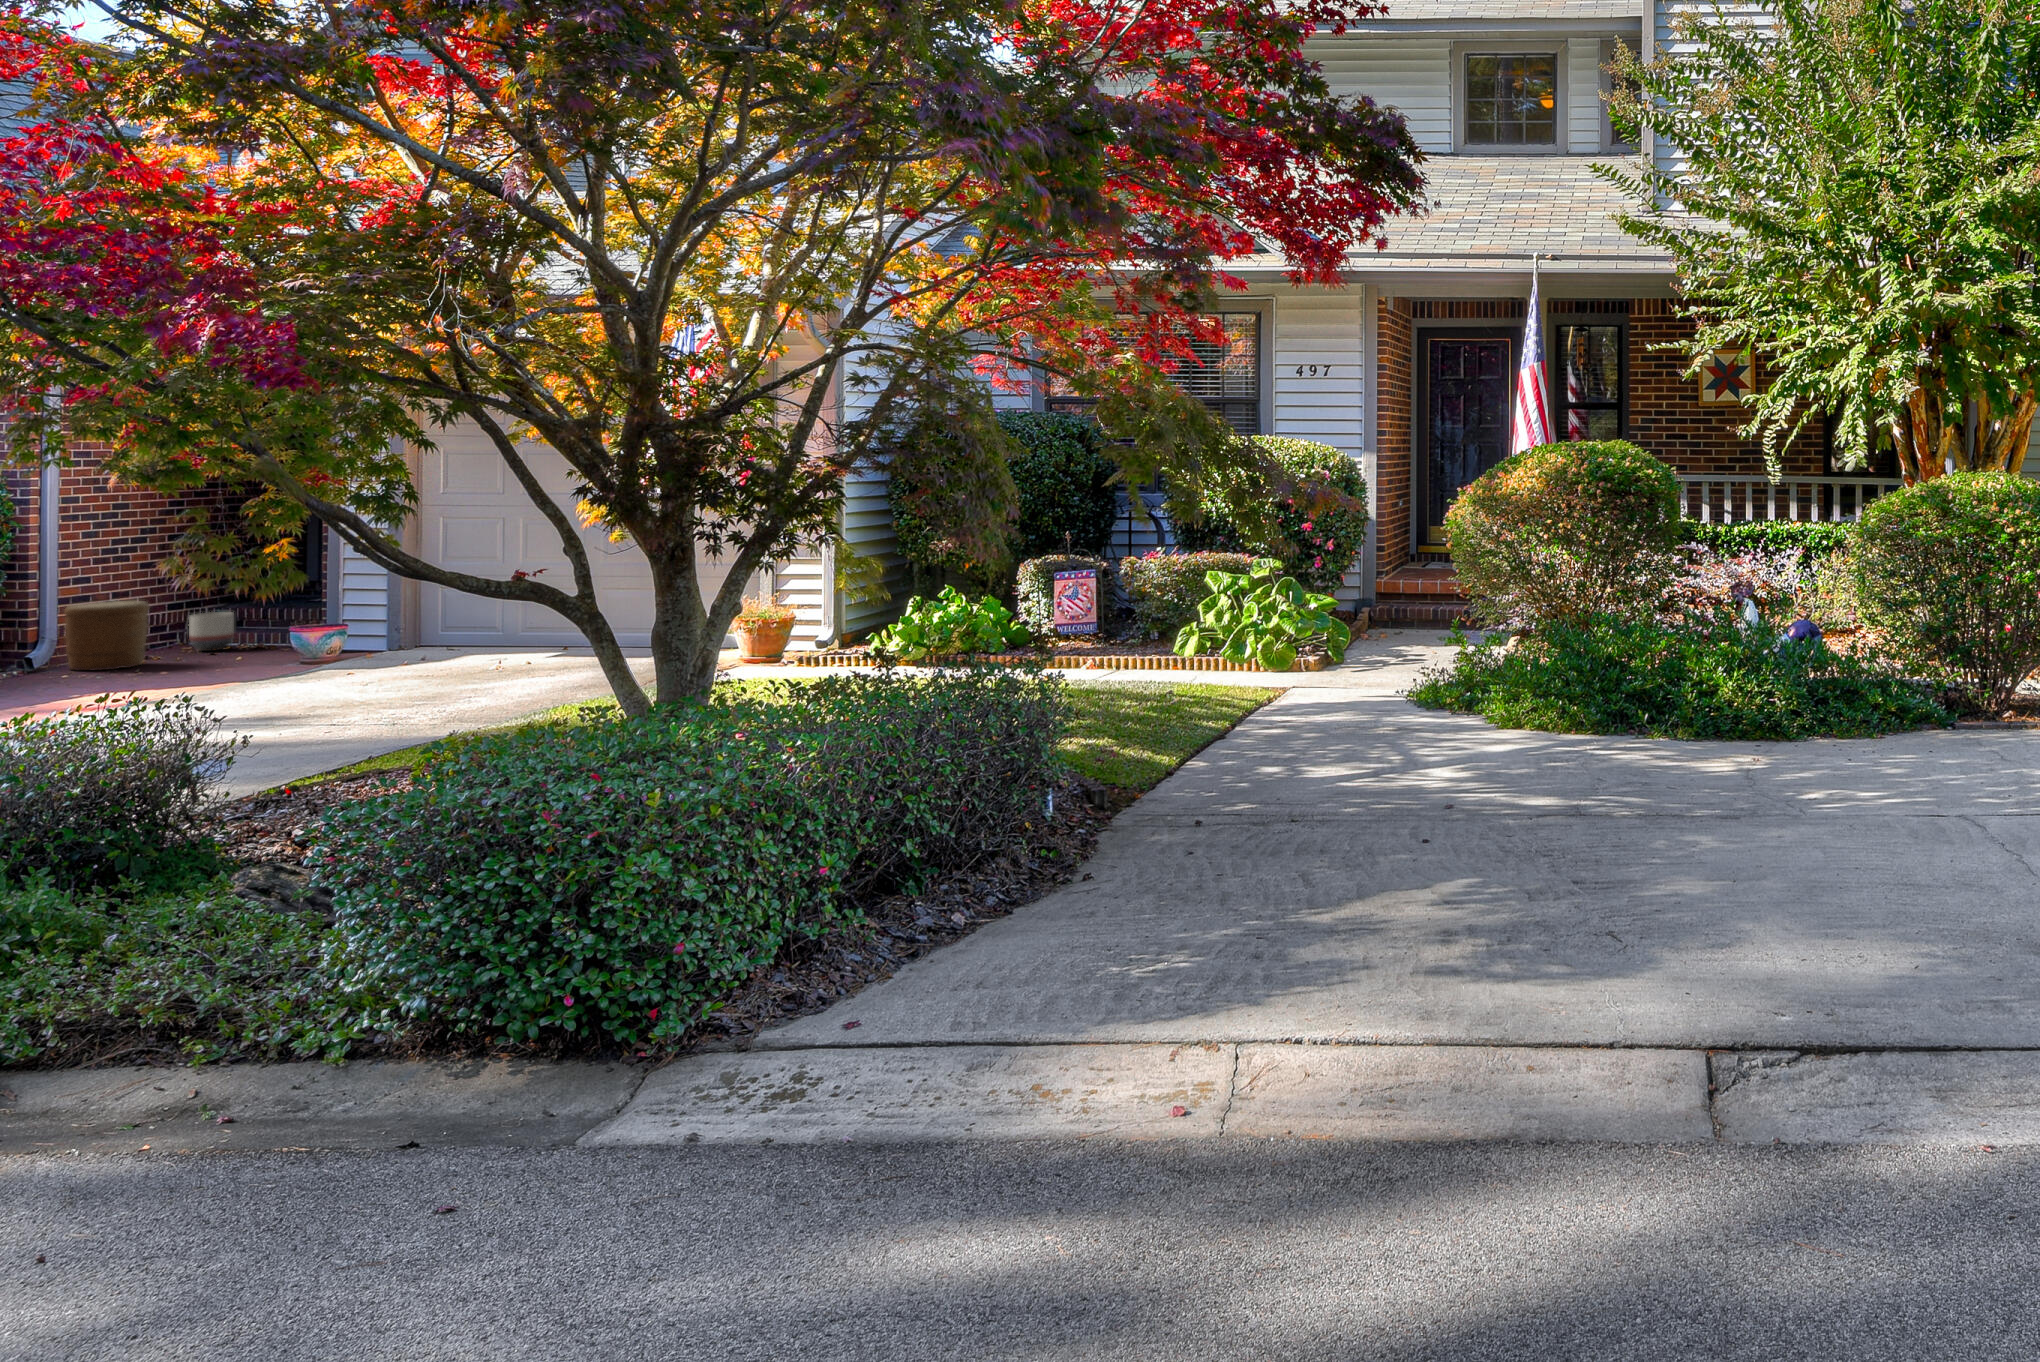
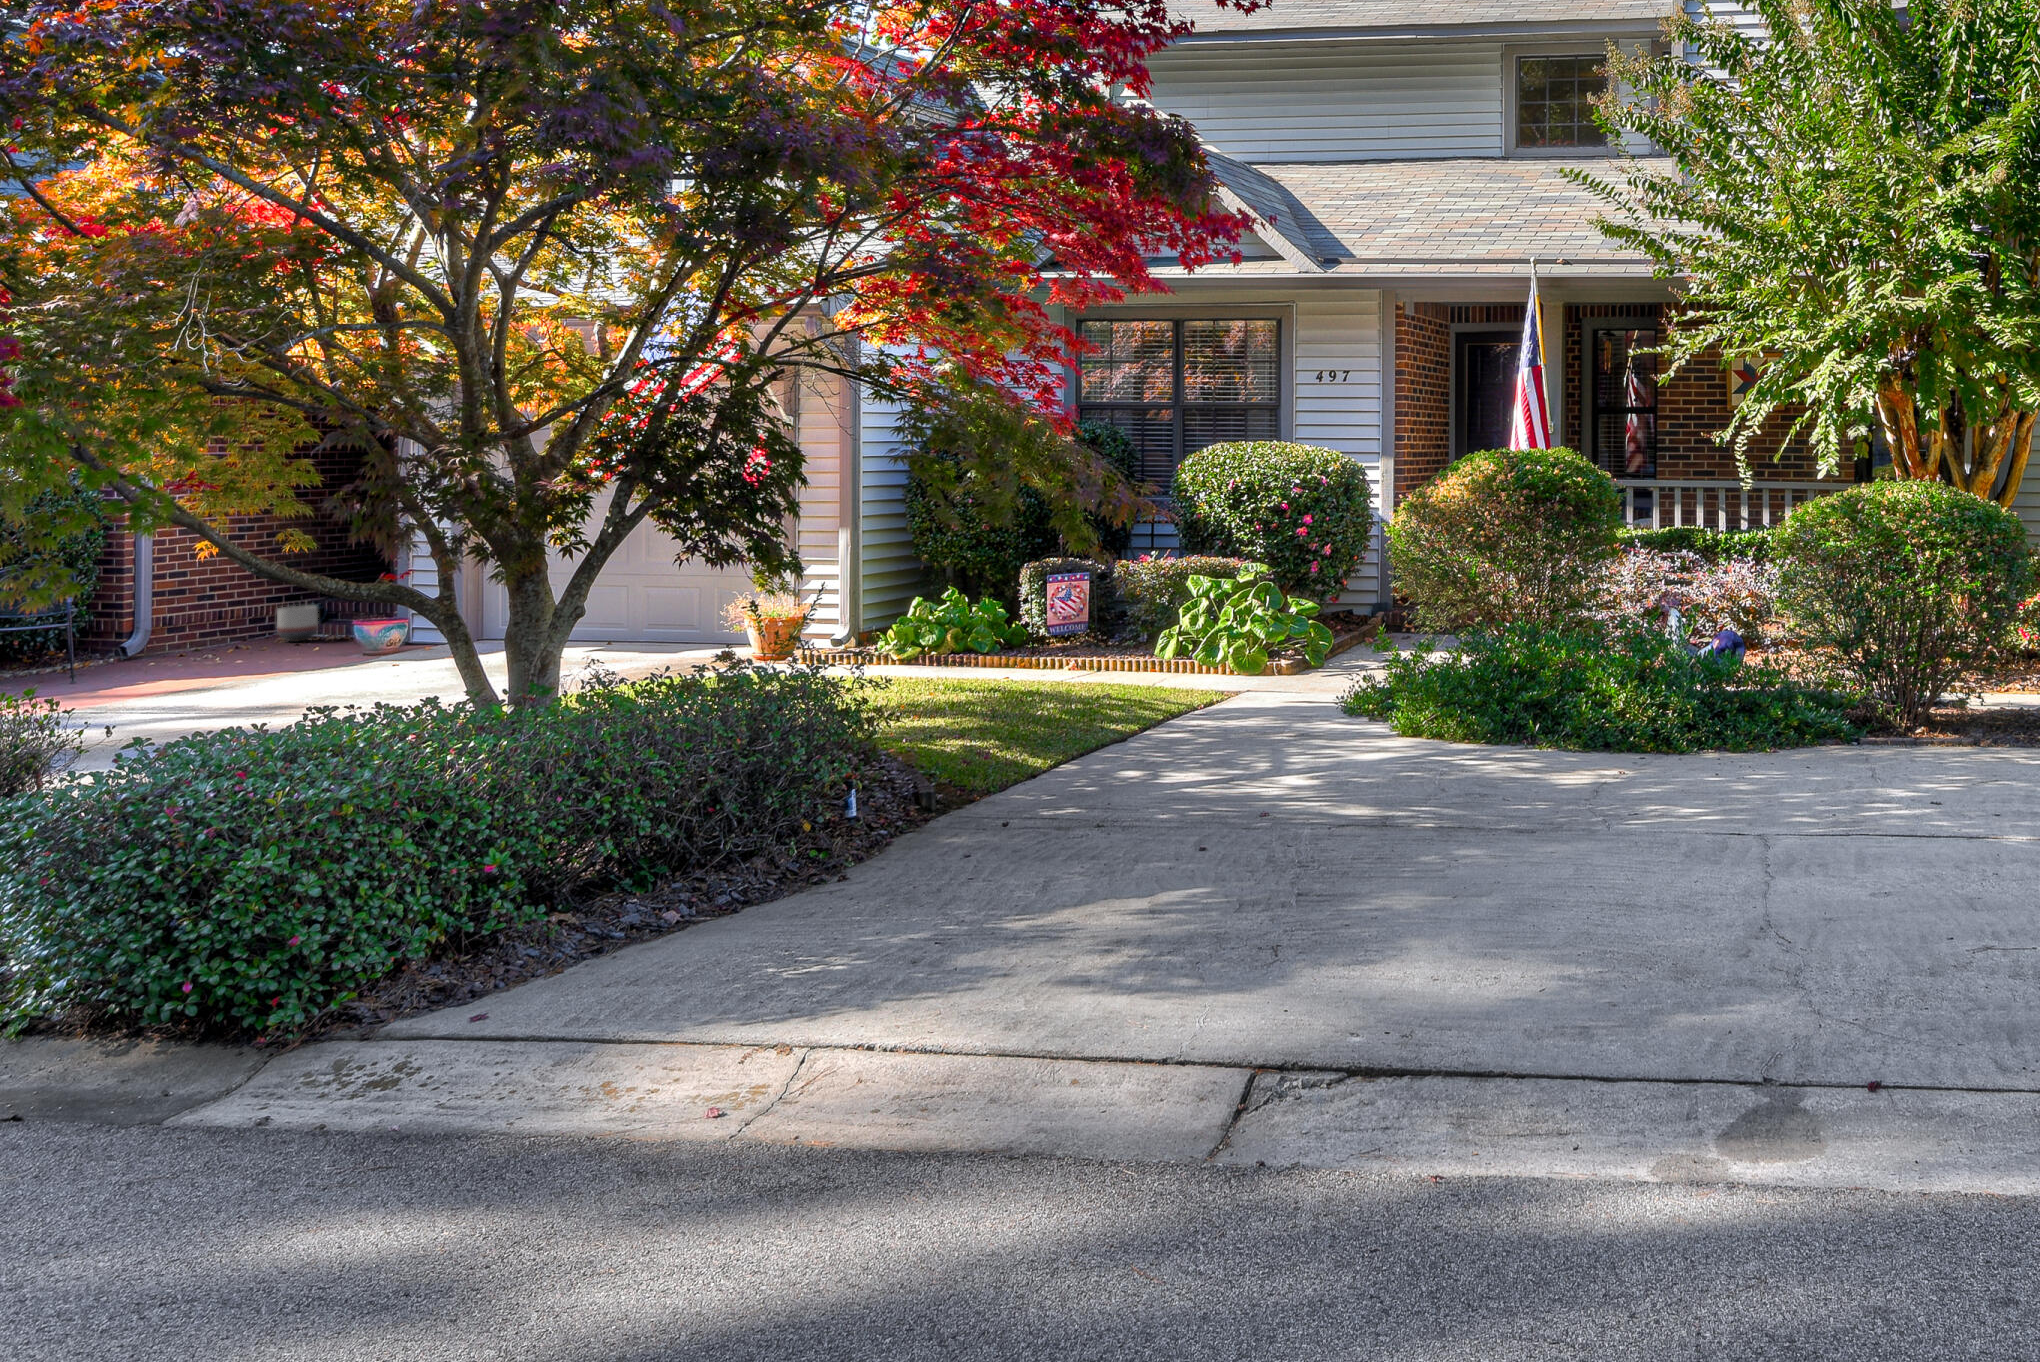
woven basket: present [64,601,149,670] -> none [158,594,234,658]

